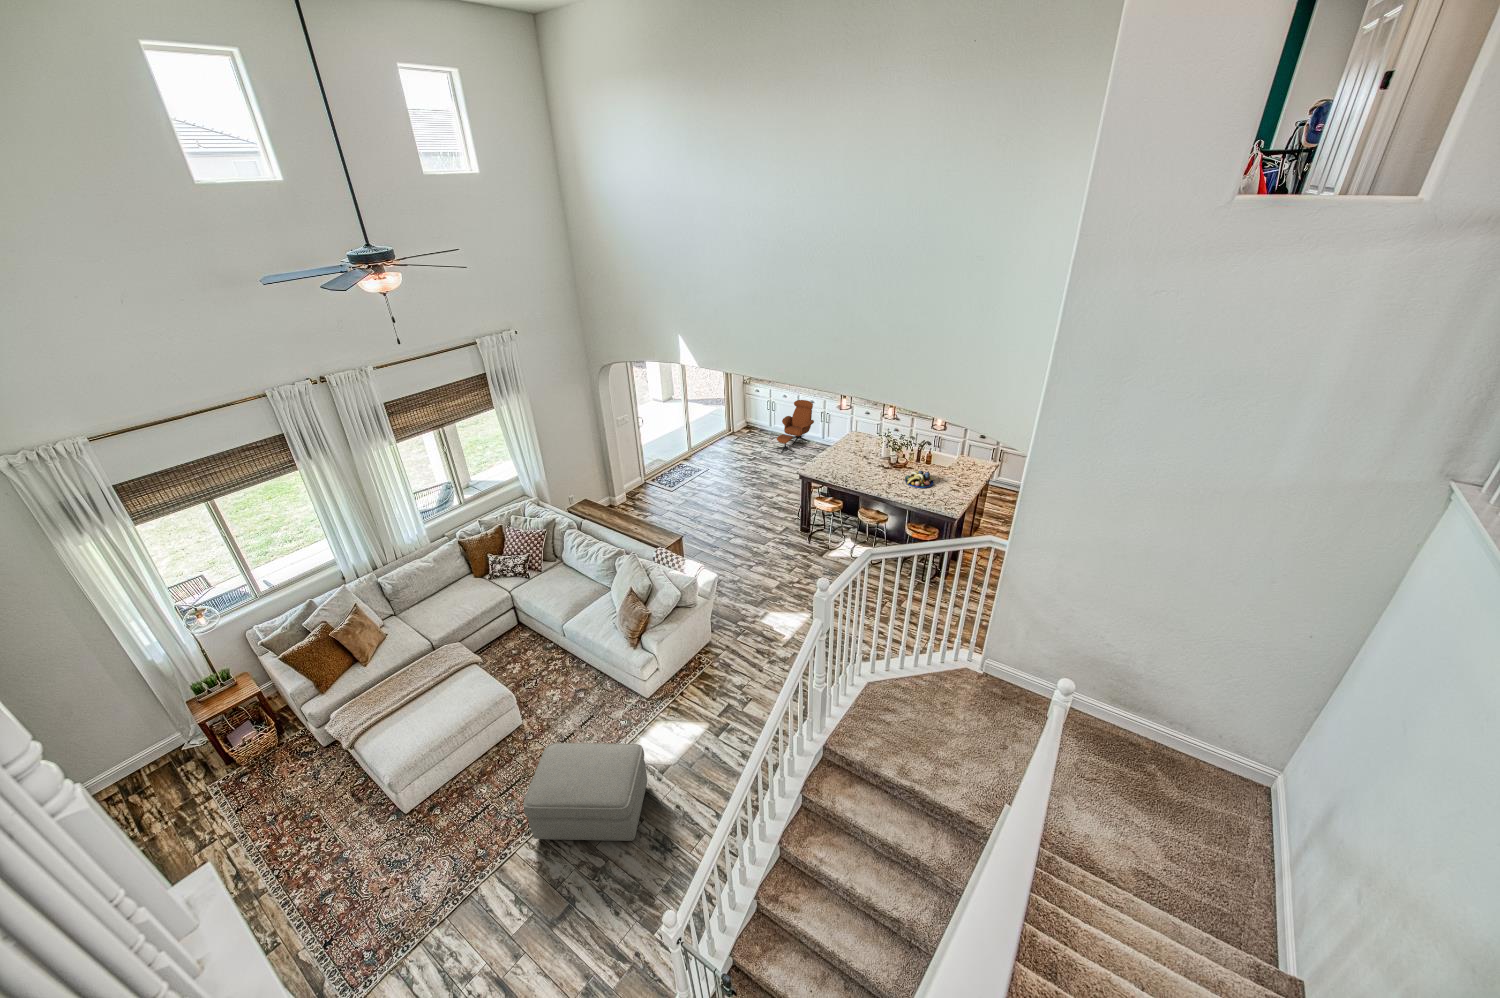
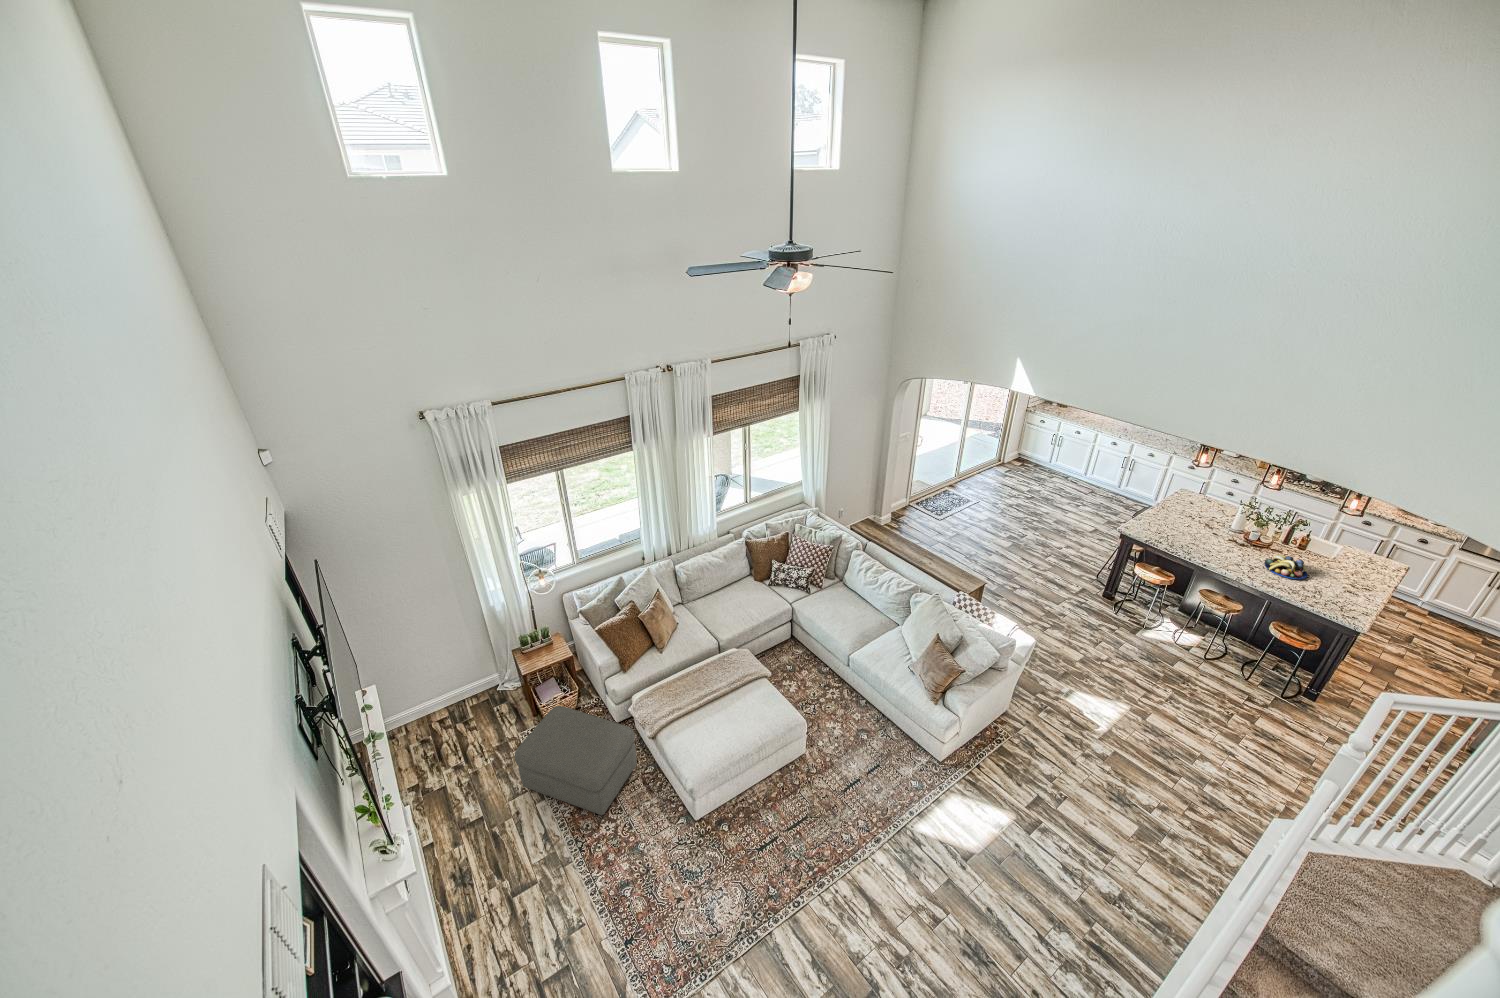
lounge chair: present [777,400,814,453] -> none [1060,437,1115,497]
ottoman: present [523,743,647,841] -> present [515,706,637,815]

